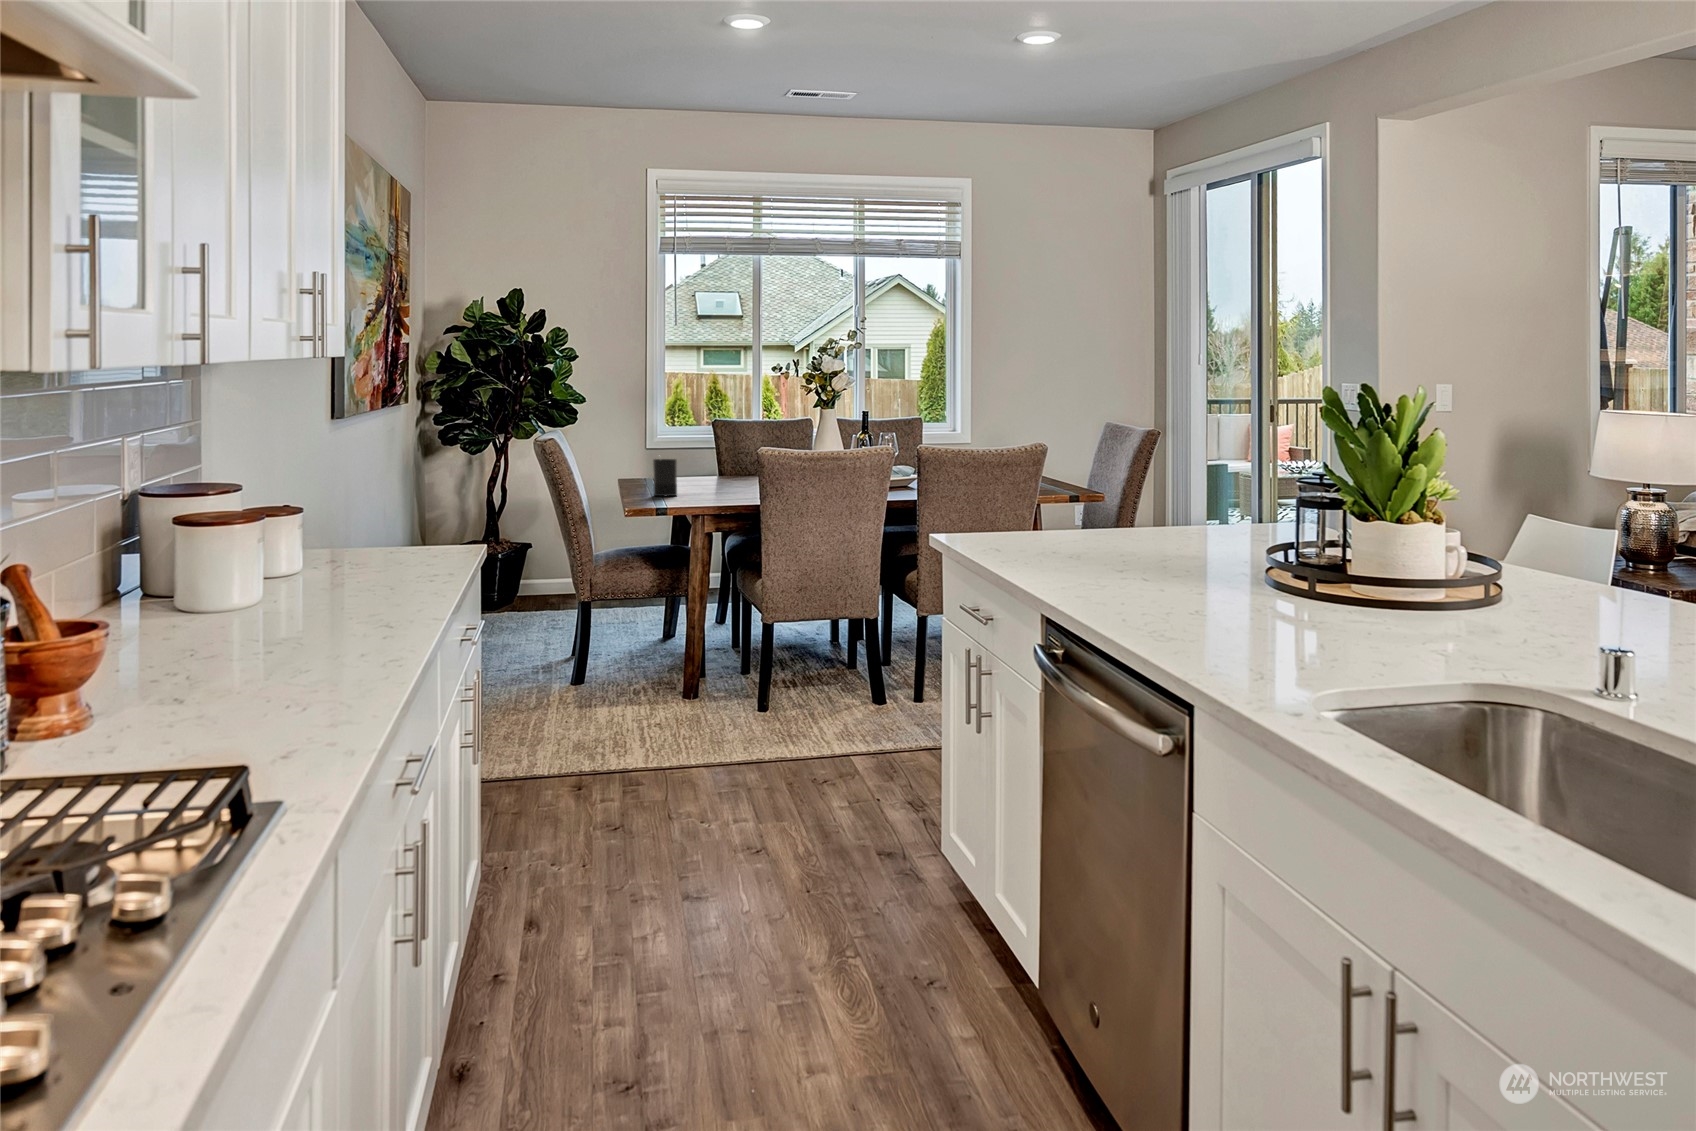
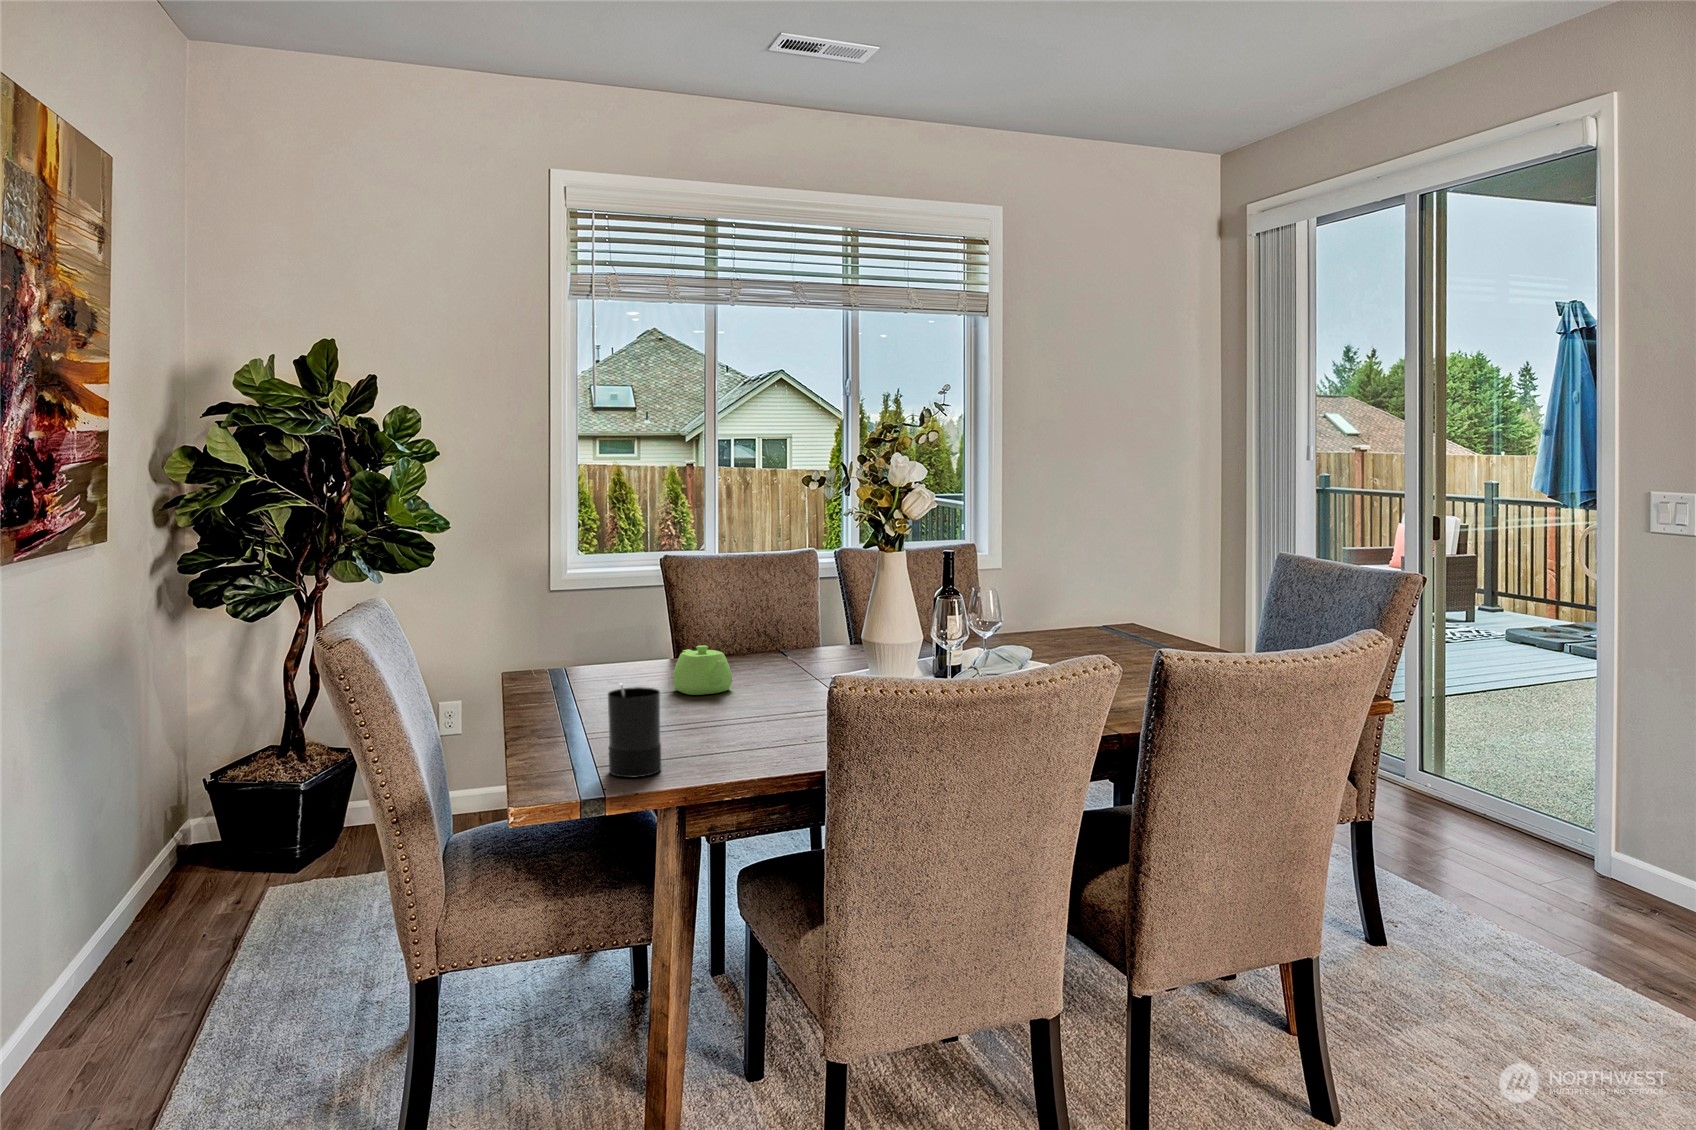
teapot: none [699,458,731,482] -> present [673,645,732,695]

